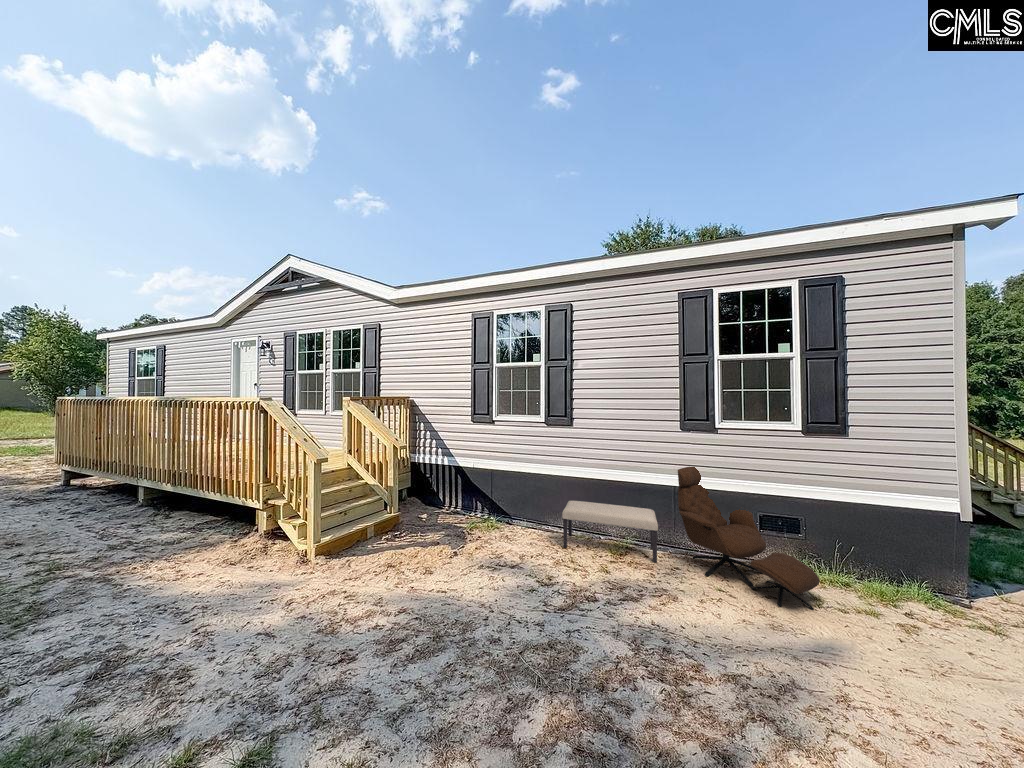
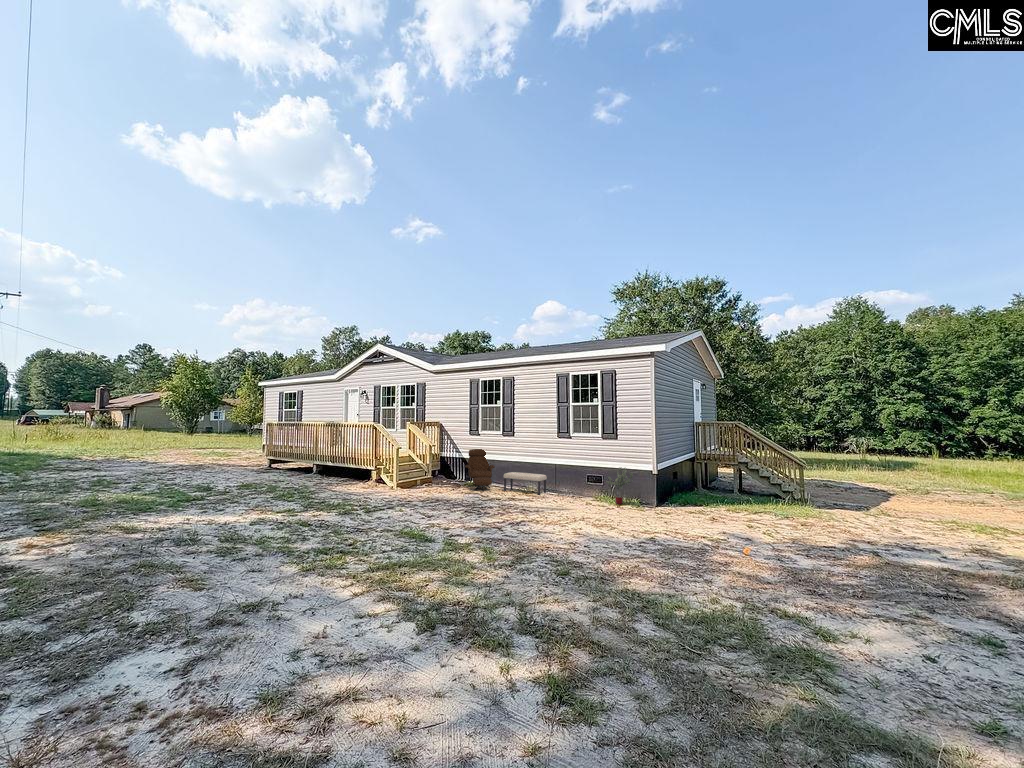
lounge chair: present [678,467,820,610] -> present [465,449,495,491]
potted tree: none [834,504,943,601] -> present [606,467,633,504]

